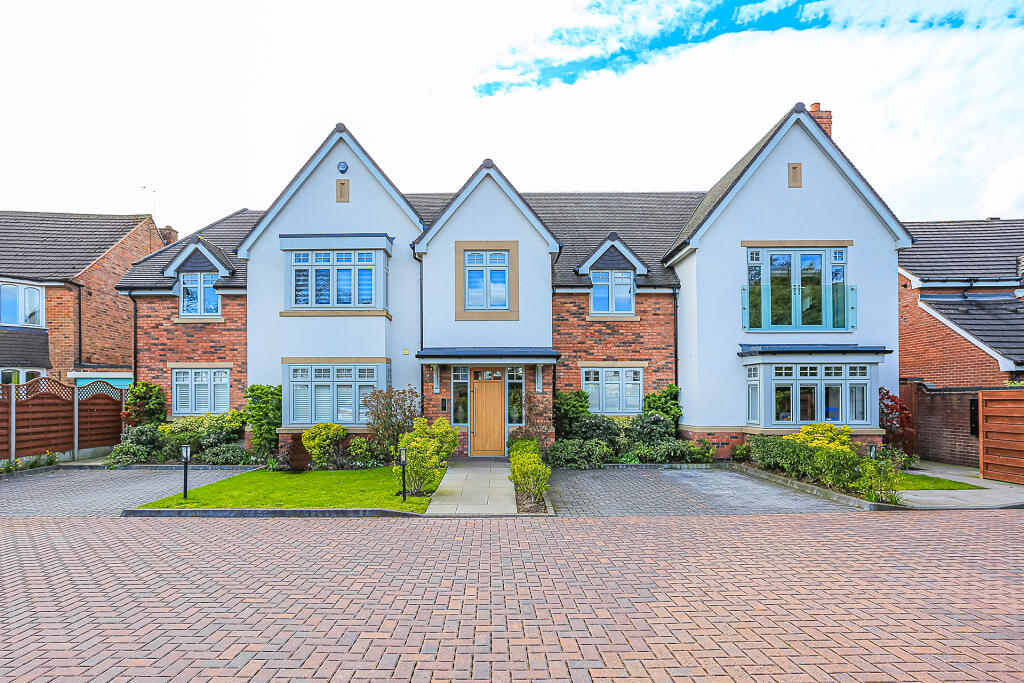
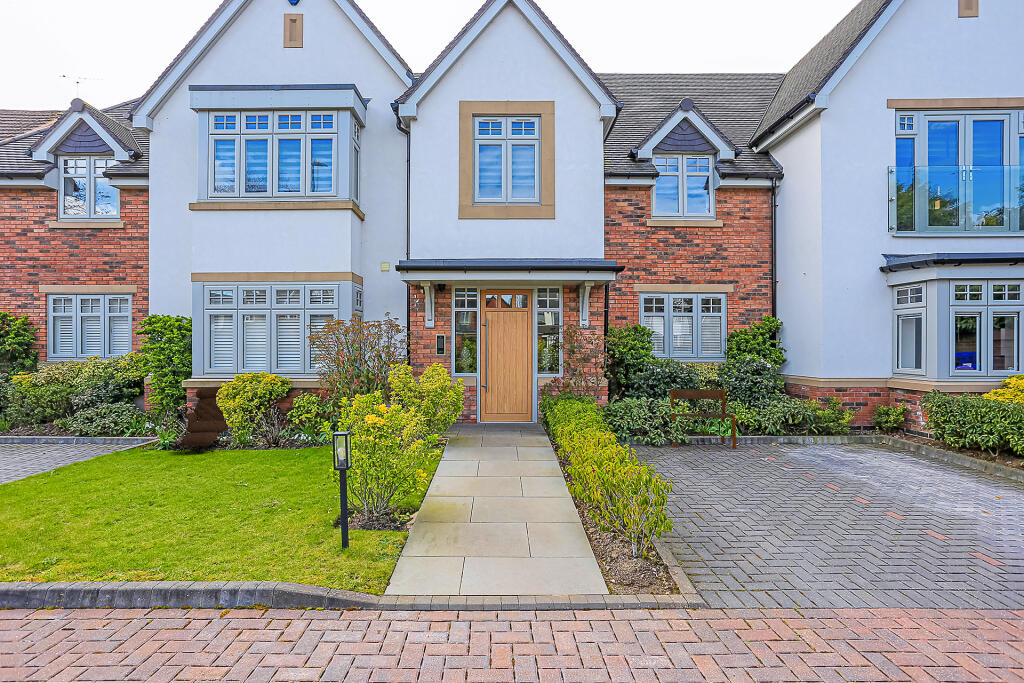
bench: none [589,434,628,472] -> present [670,389,736,449]

